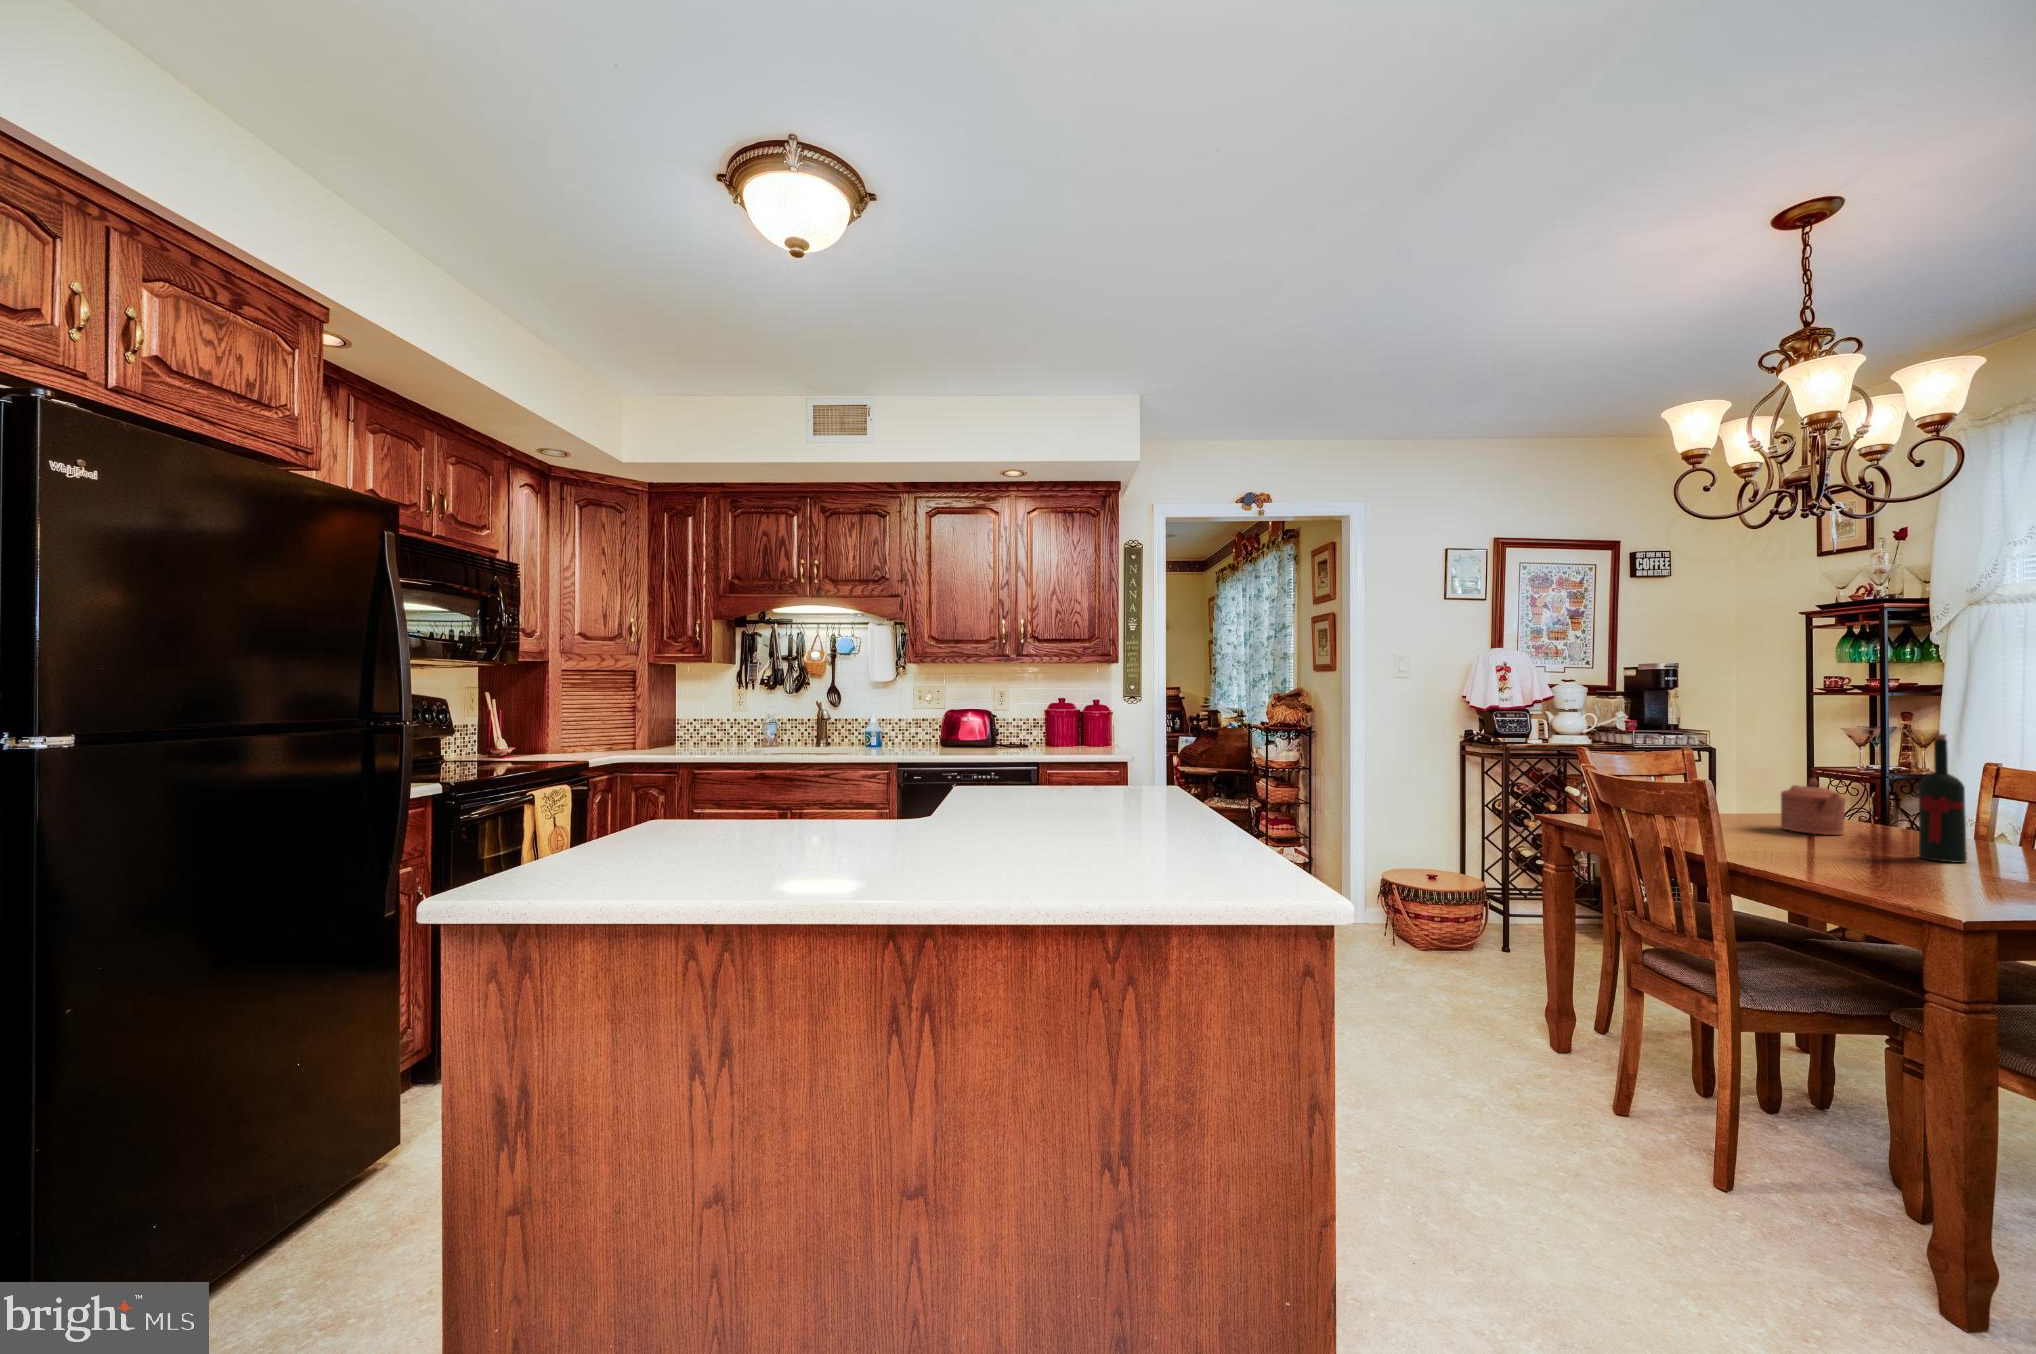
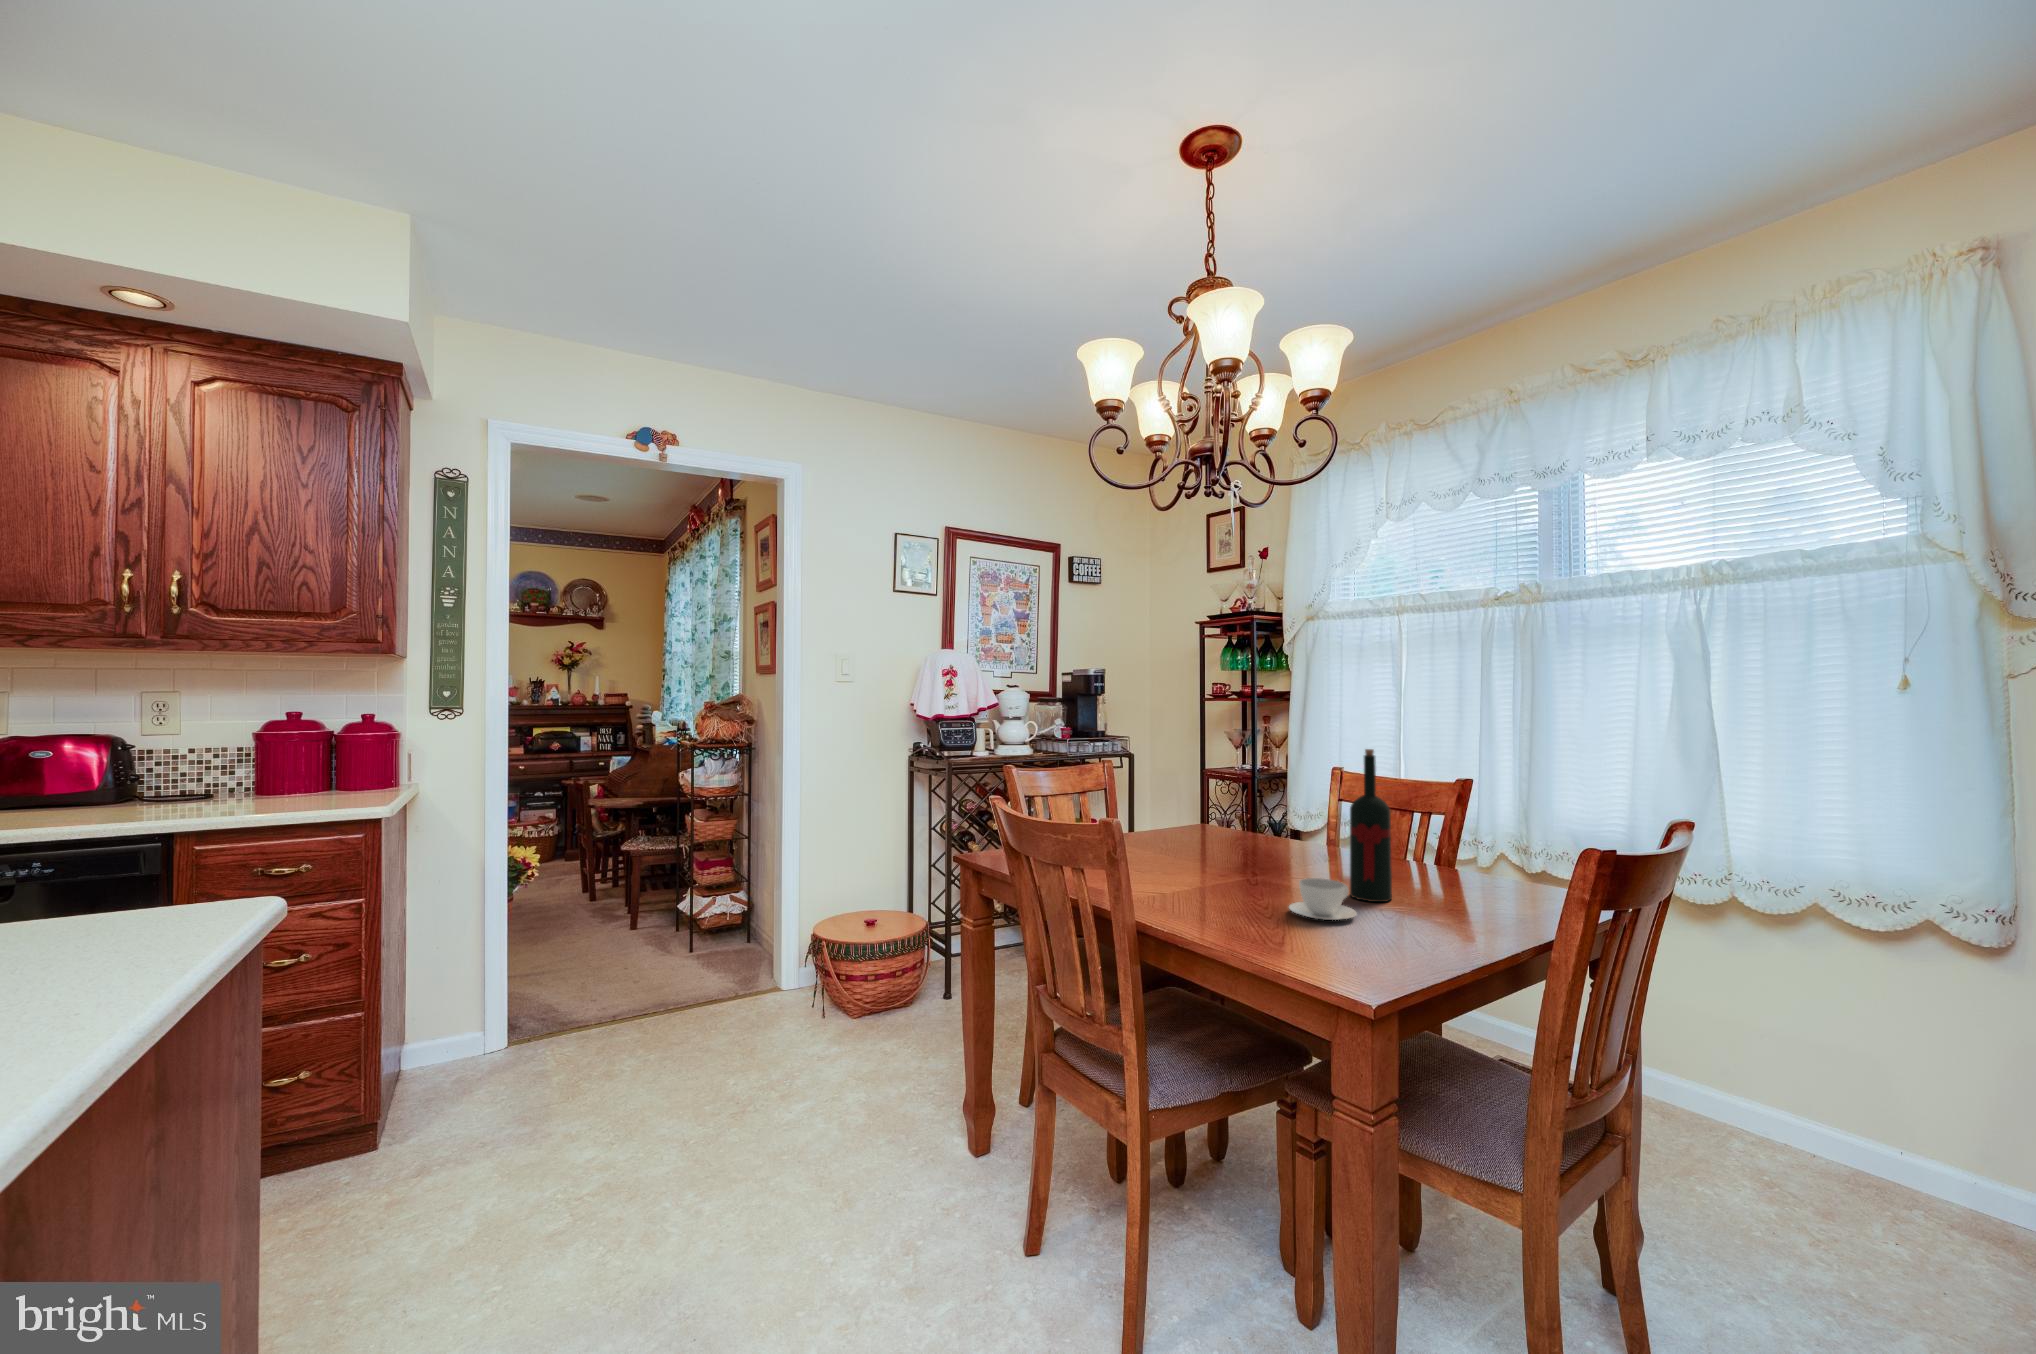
teapot: present [1781,779,1845,835] -> none [1212,798,1268,865]
teacup: none [1838,834,1910,864] -> present [1289,878,1357,920]

